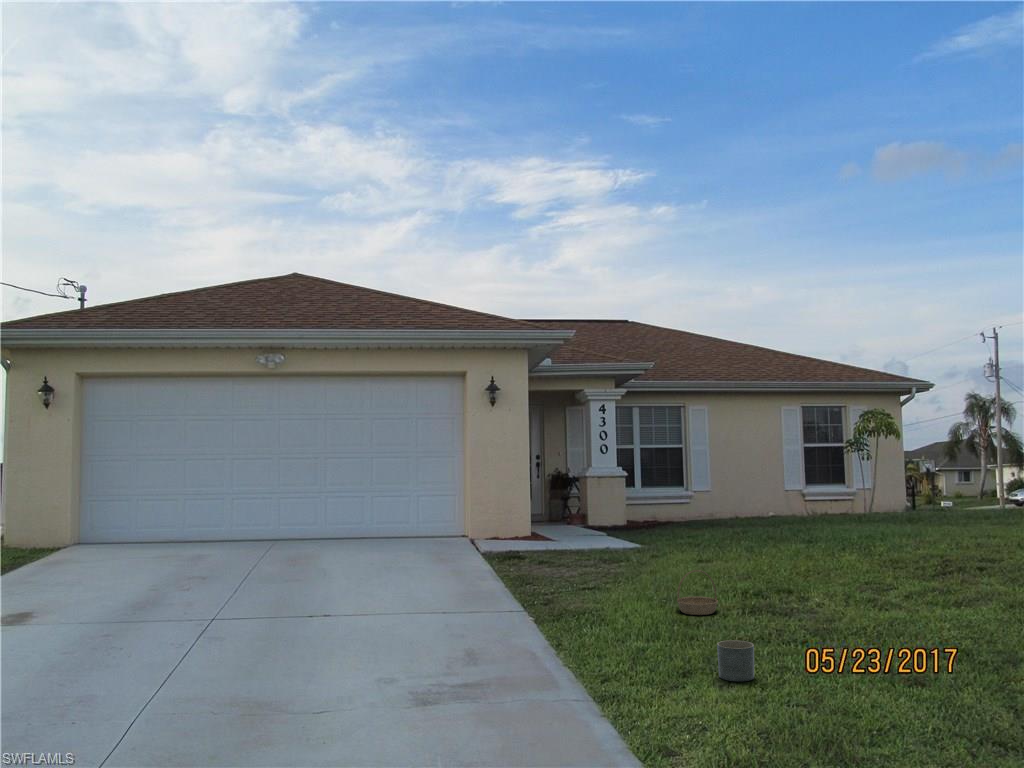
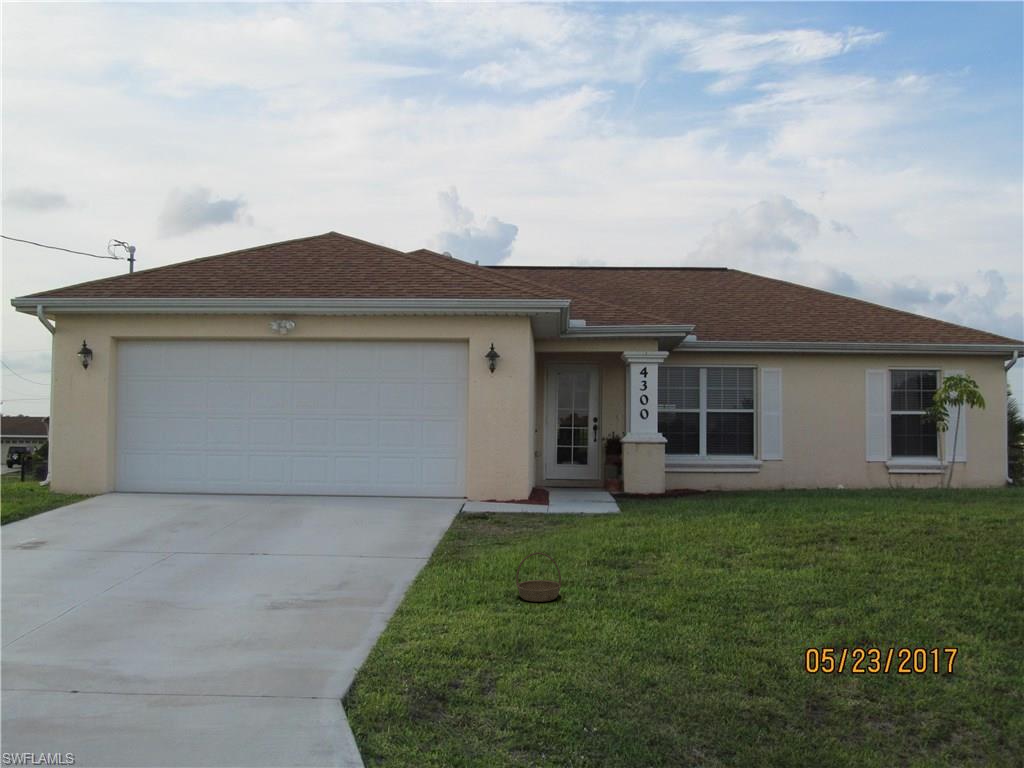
planter: present [717,640,754,682] -> none [411,641,452,691]

